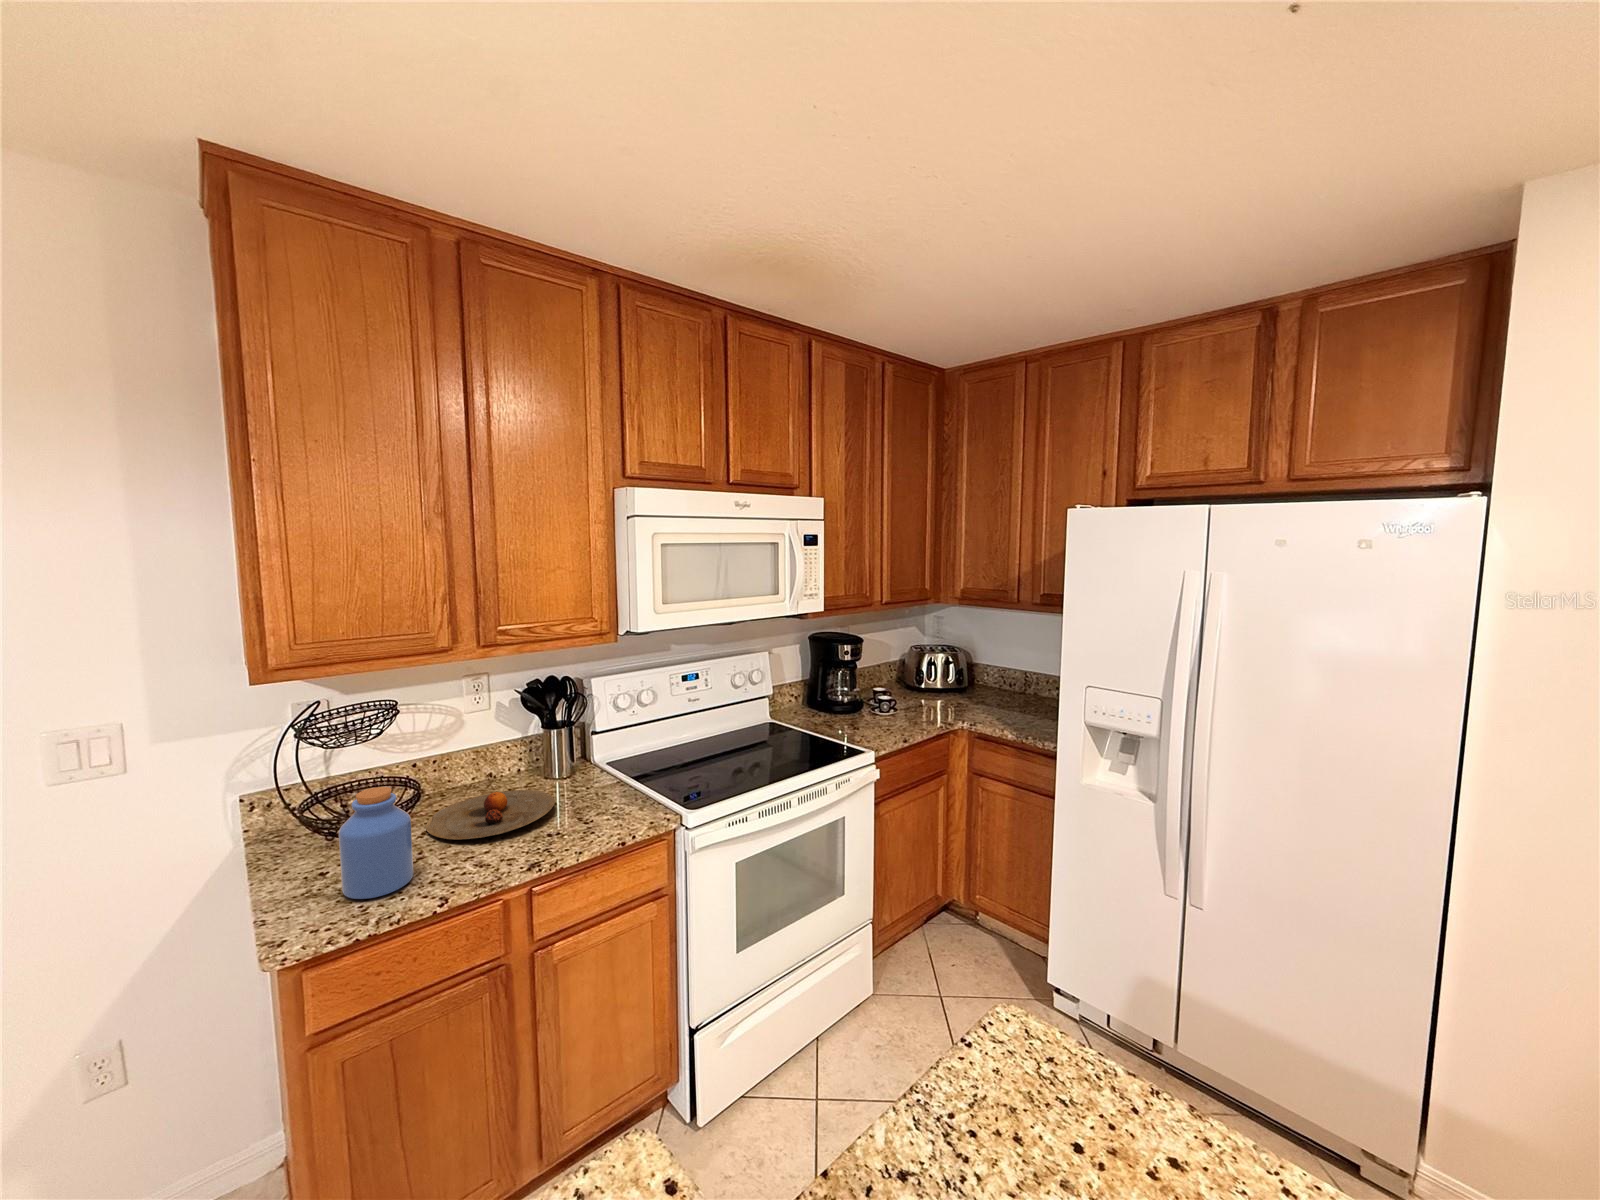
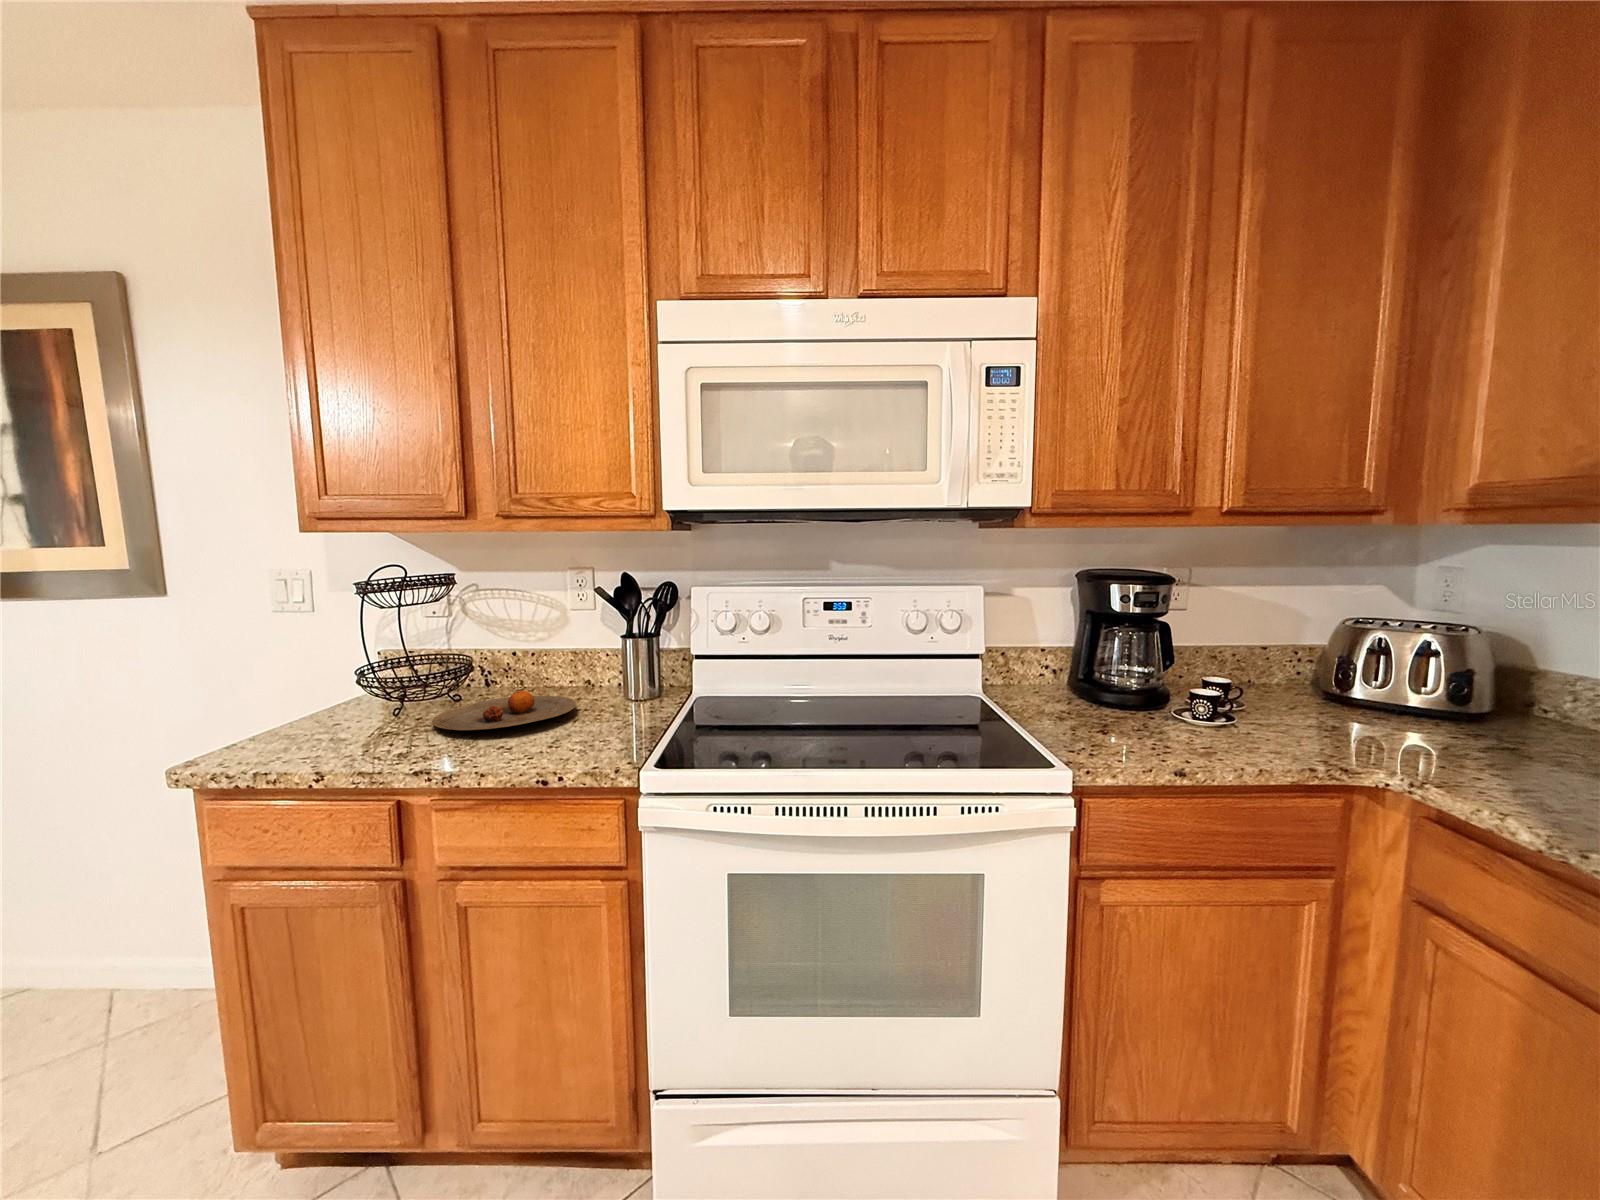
jar: present [339,787,414,899] -> none [277,642,362,754]

